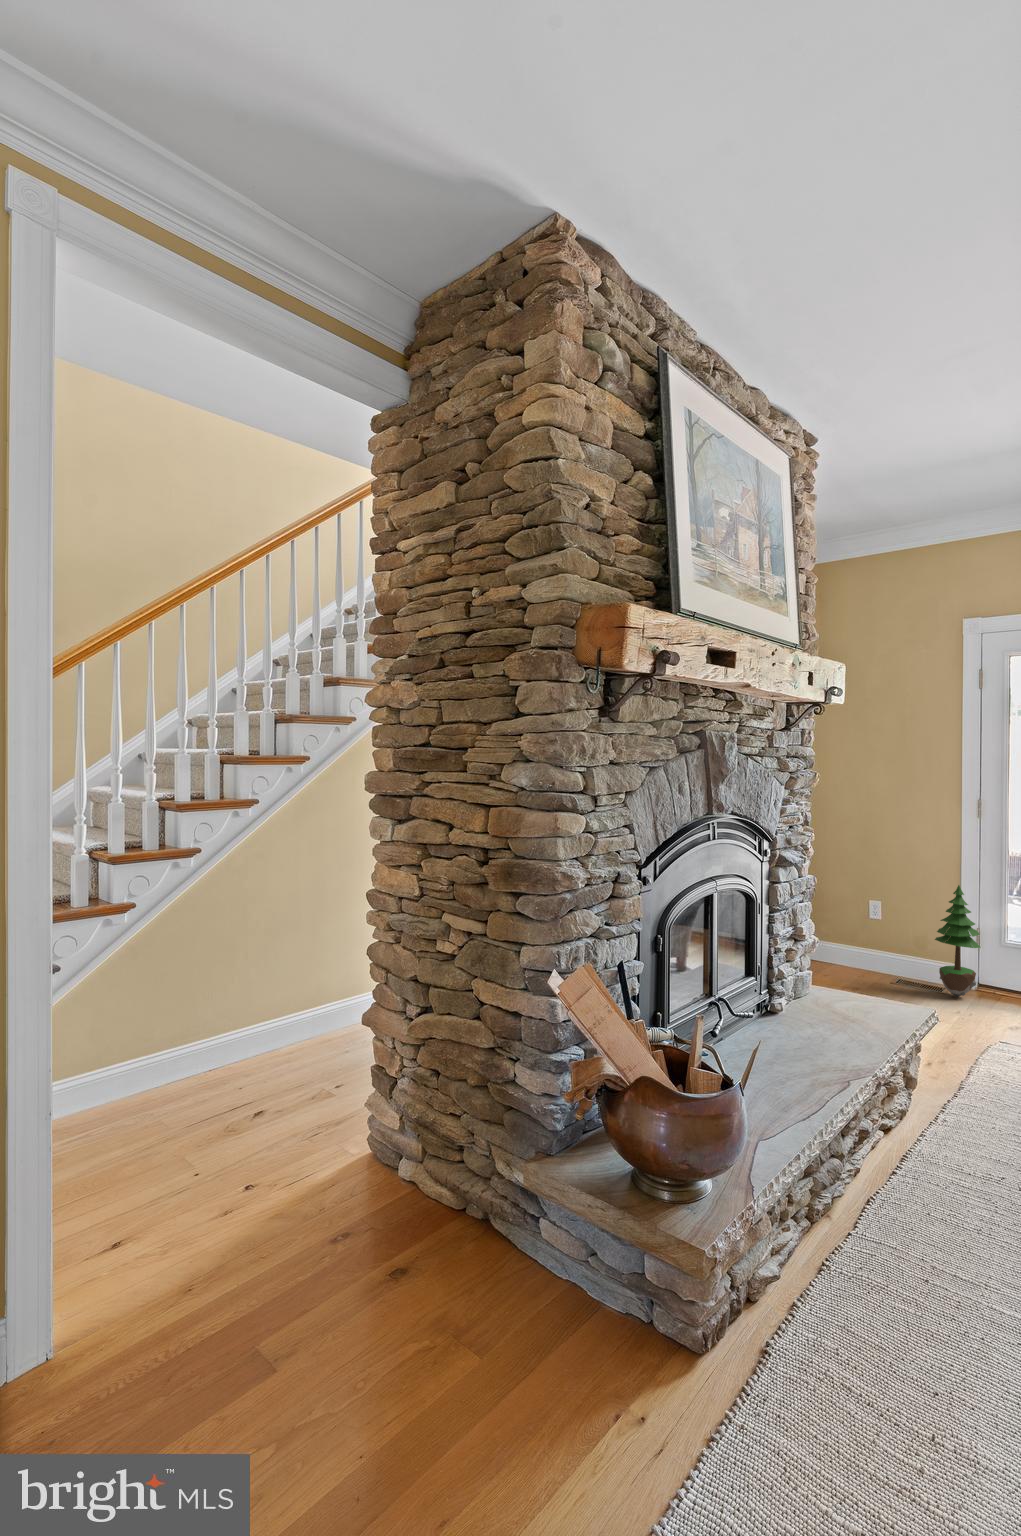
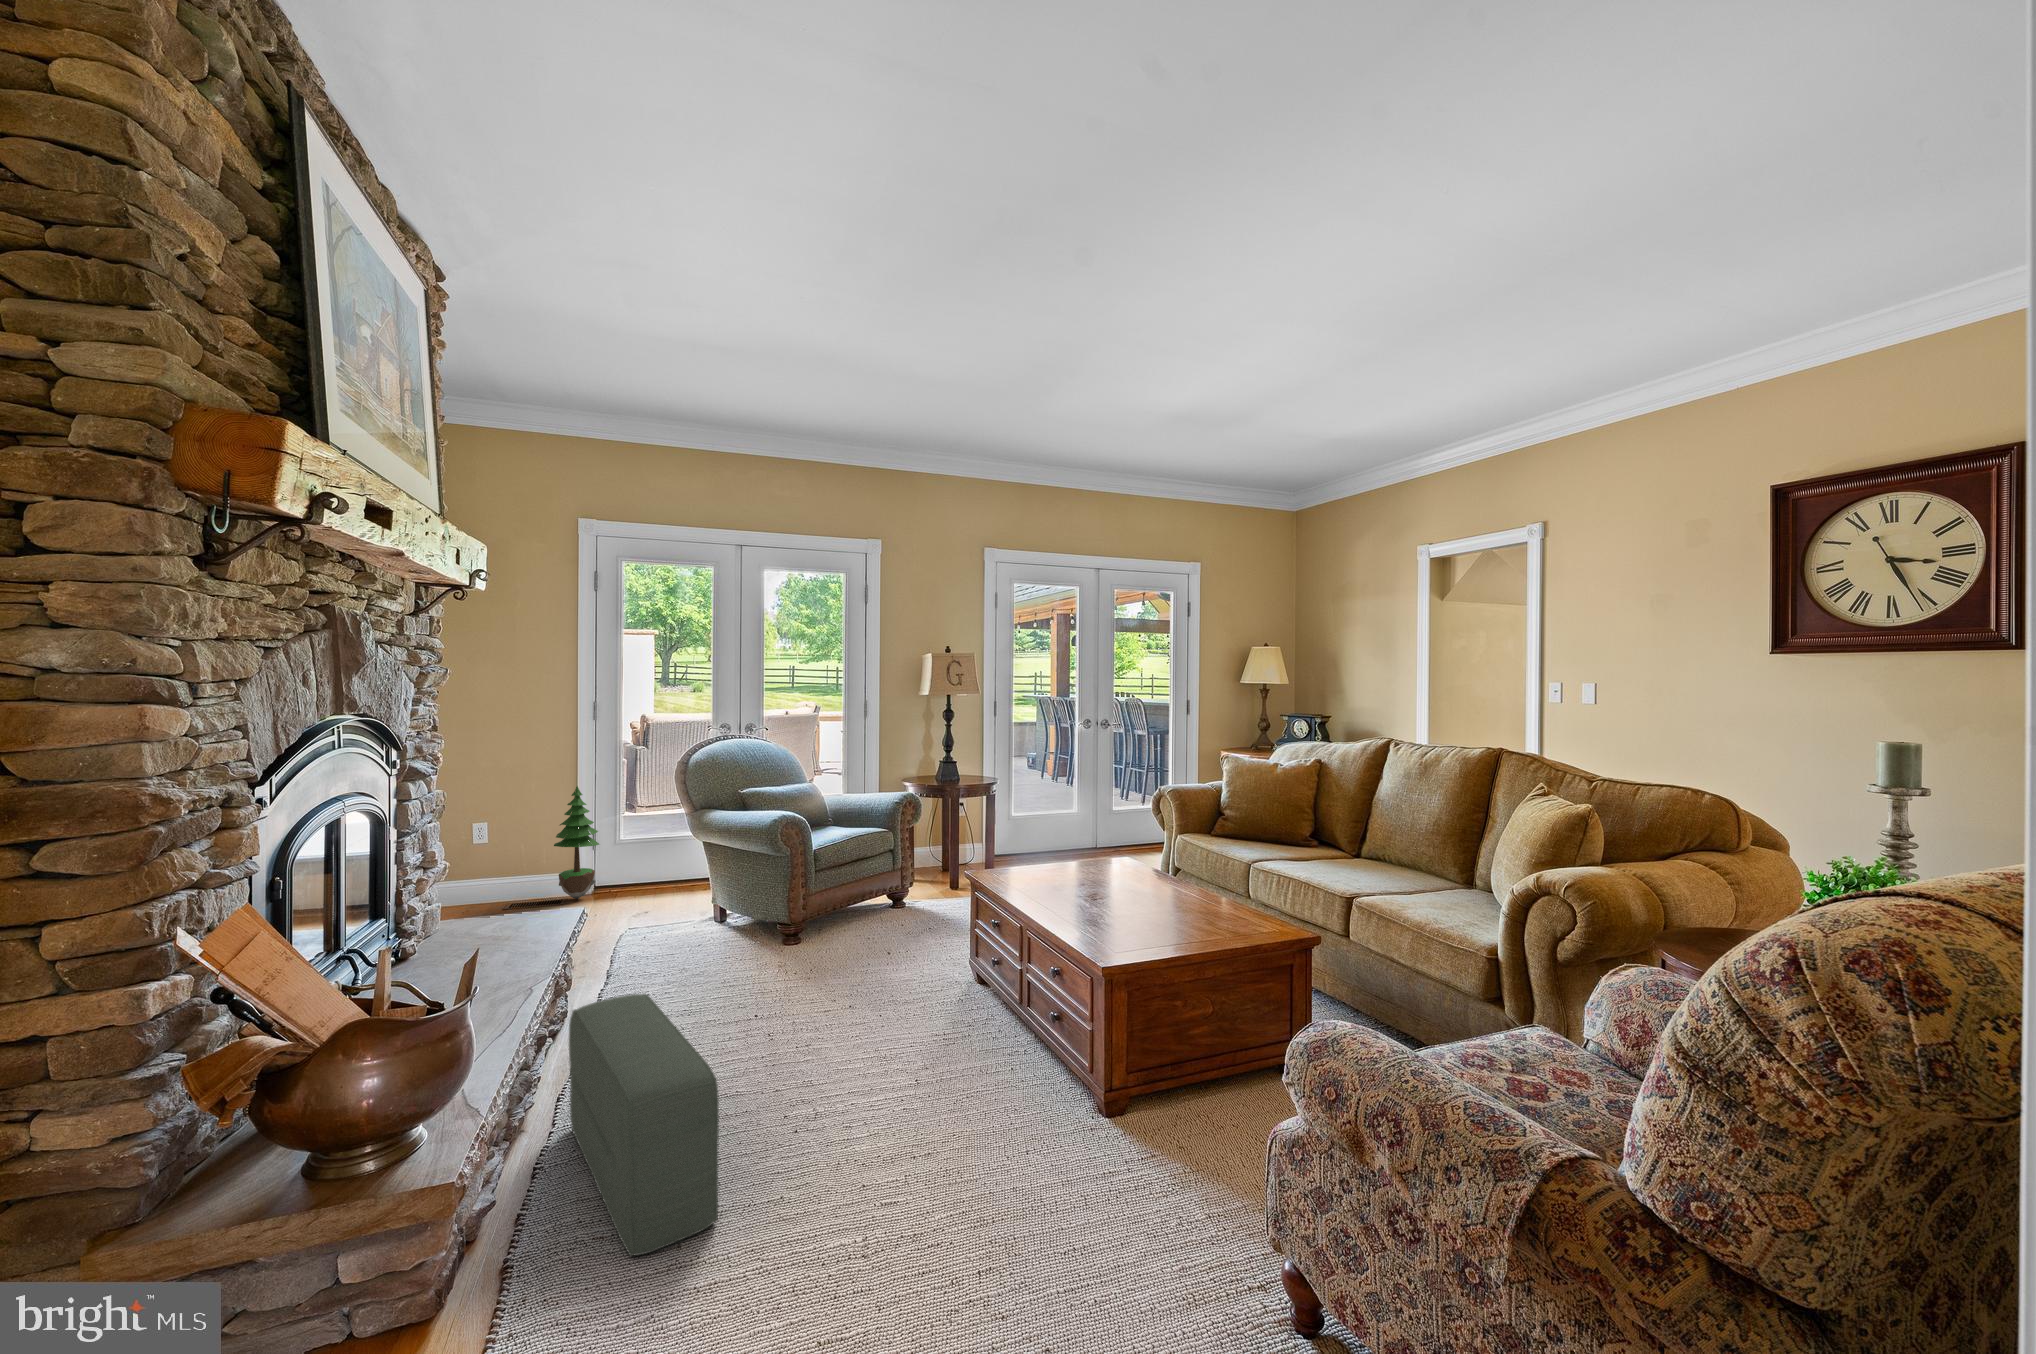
pouf: none [862,1122,979,1449] -> present [569,994,719,1256]

